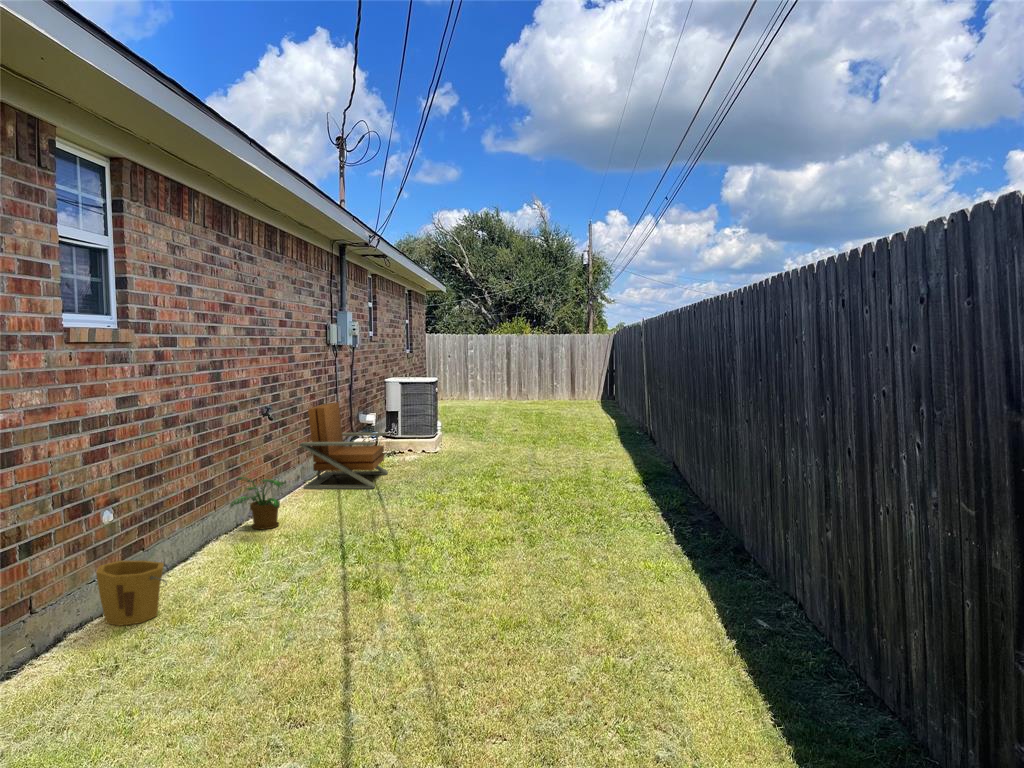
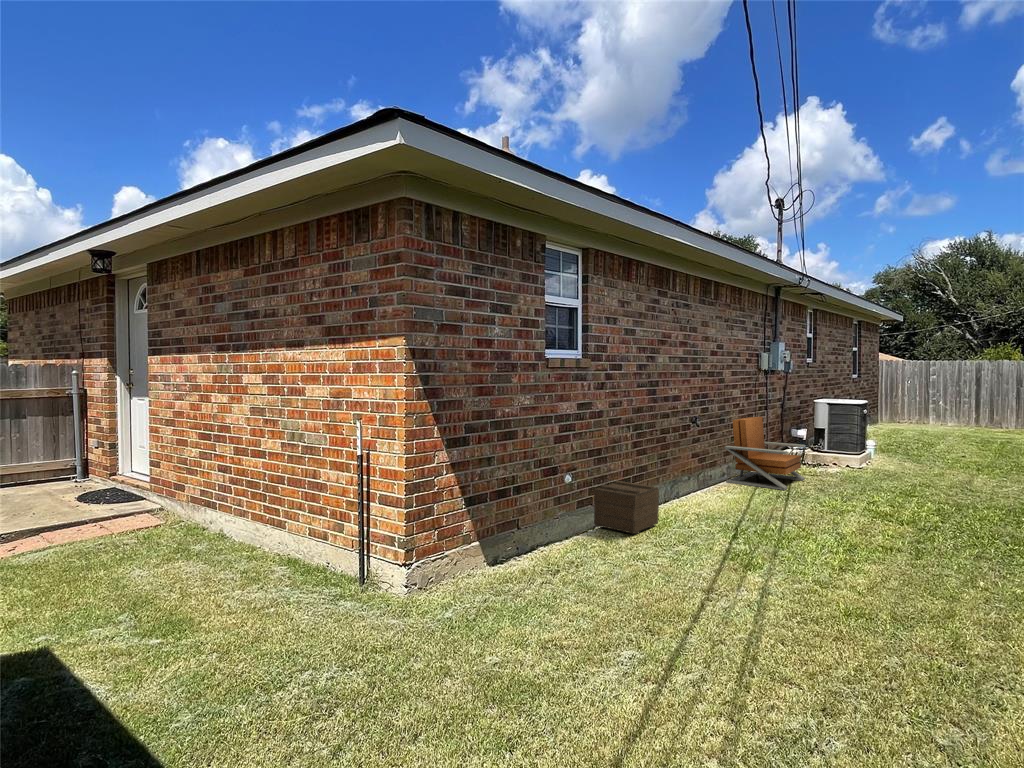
potted plant: present [230,477,286,529] -> none [660,466,702,507]
wooden crate: none [148,508,244,580] -> present [594,481,659,534]
bucket: present [96,561,167,626] -> none [556,508,596,550]

